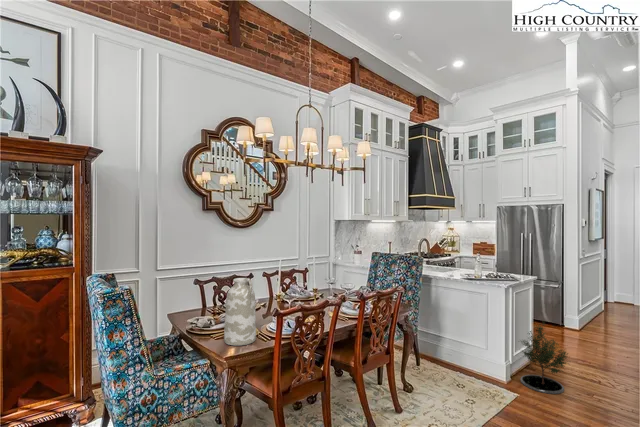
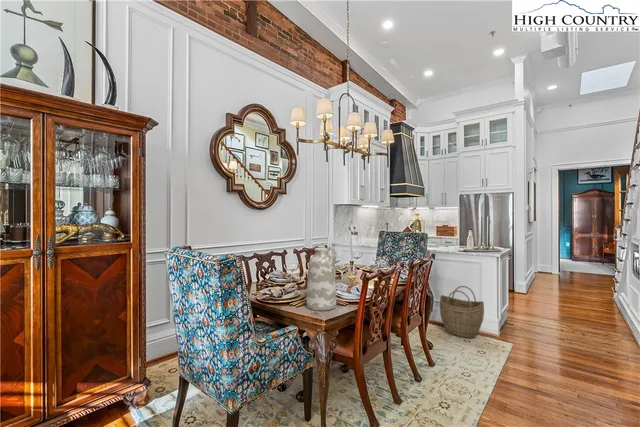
woven basket: none [434,320,485,384] -> present [440,286,484,338]
potted tree: present [520,325,568,394] -> none [506,281,550,340]

